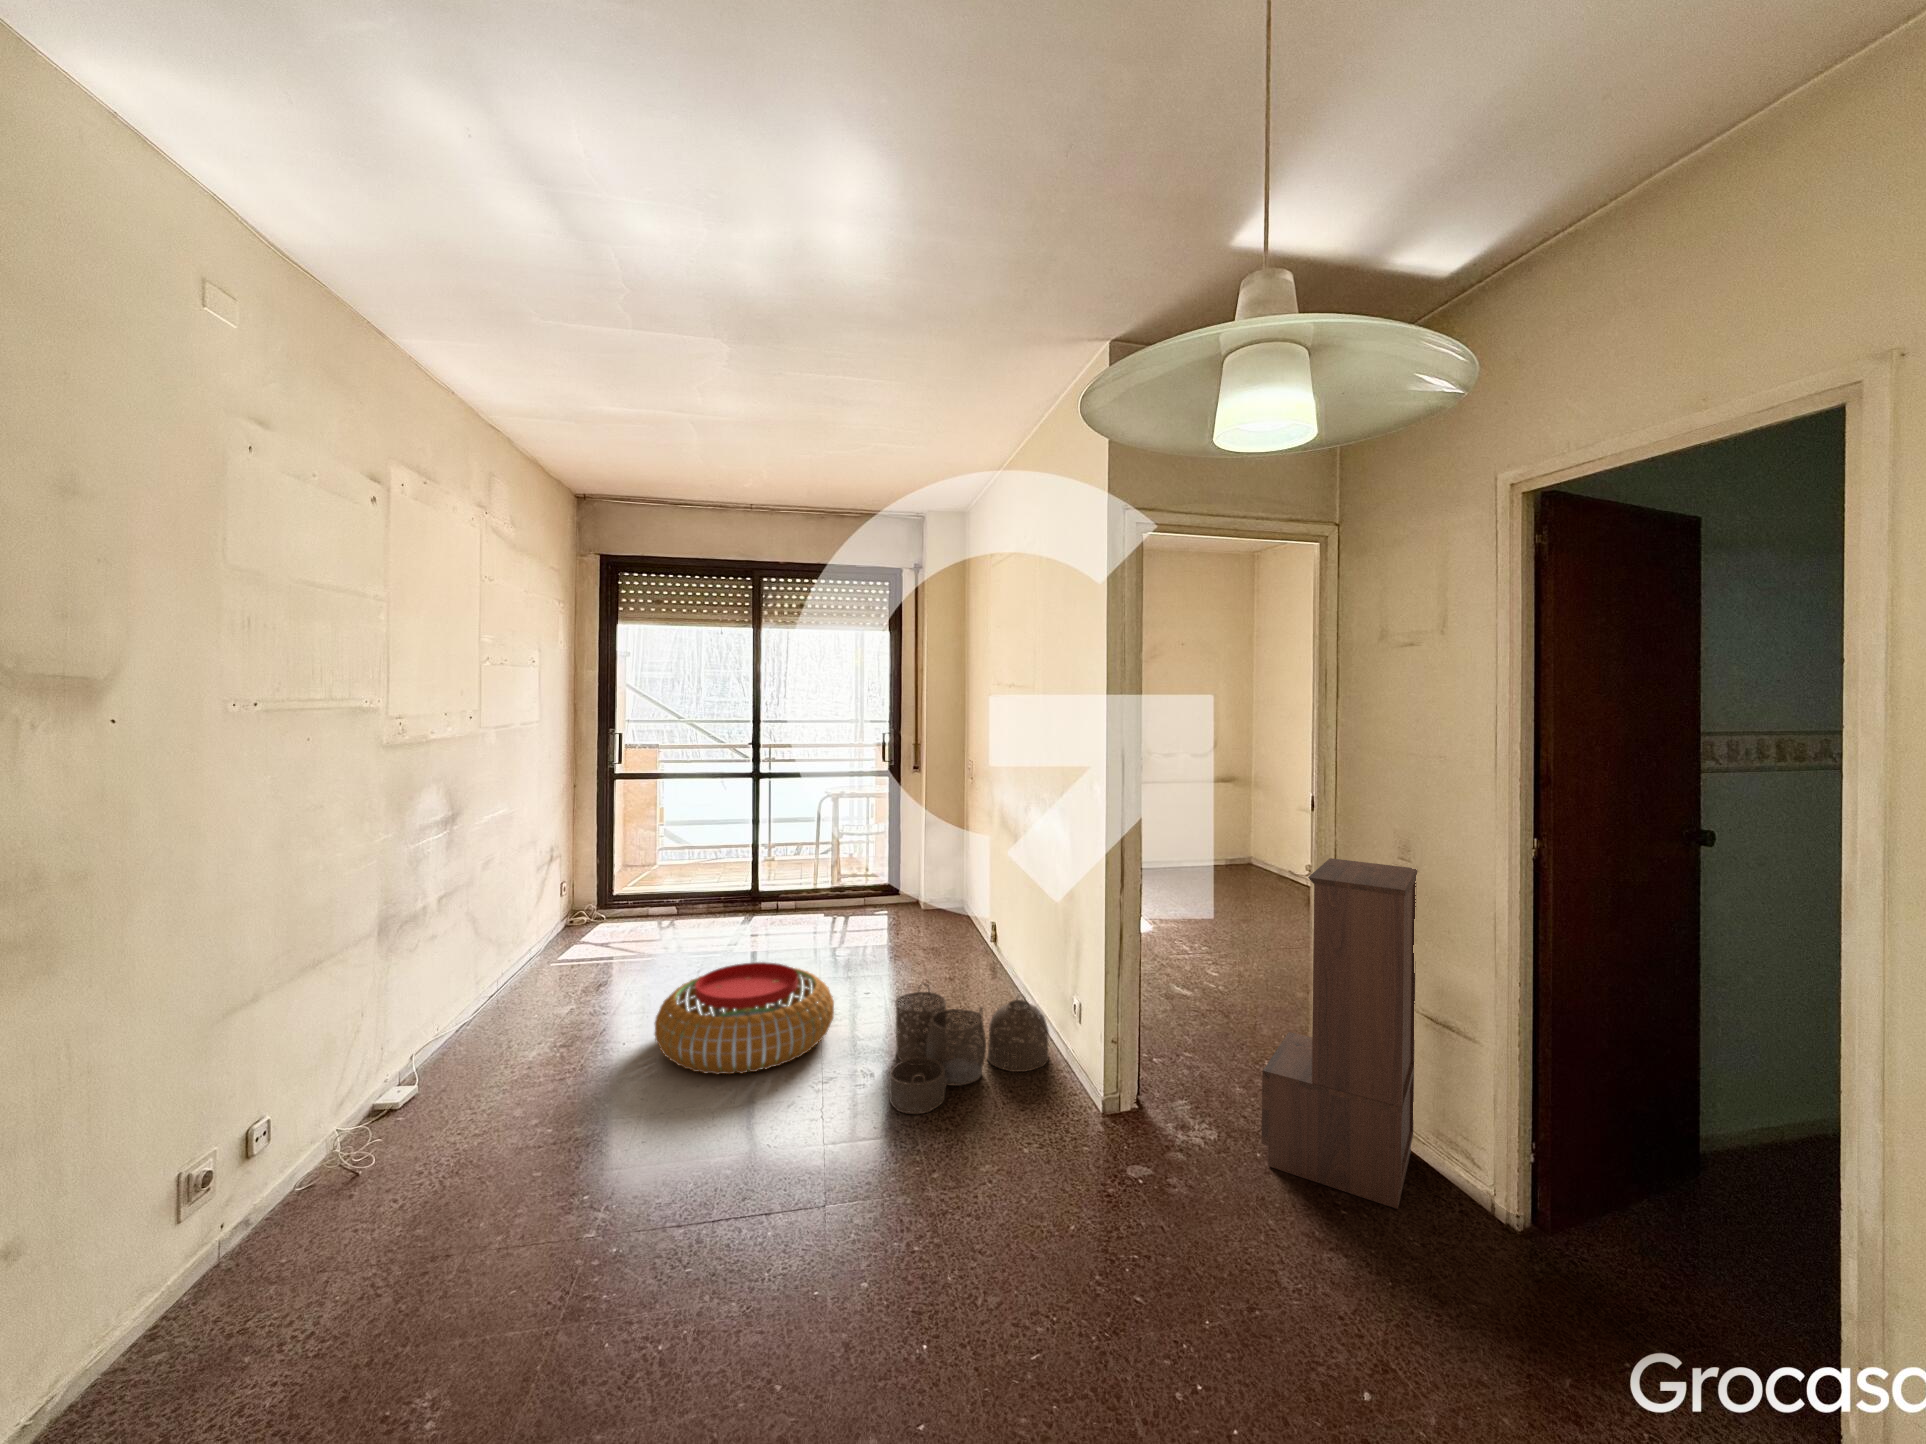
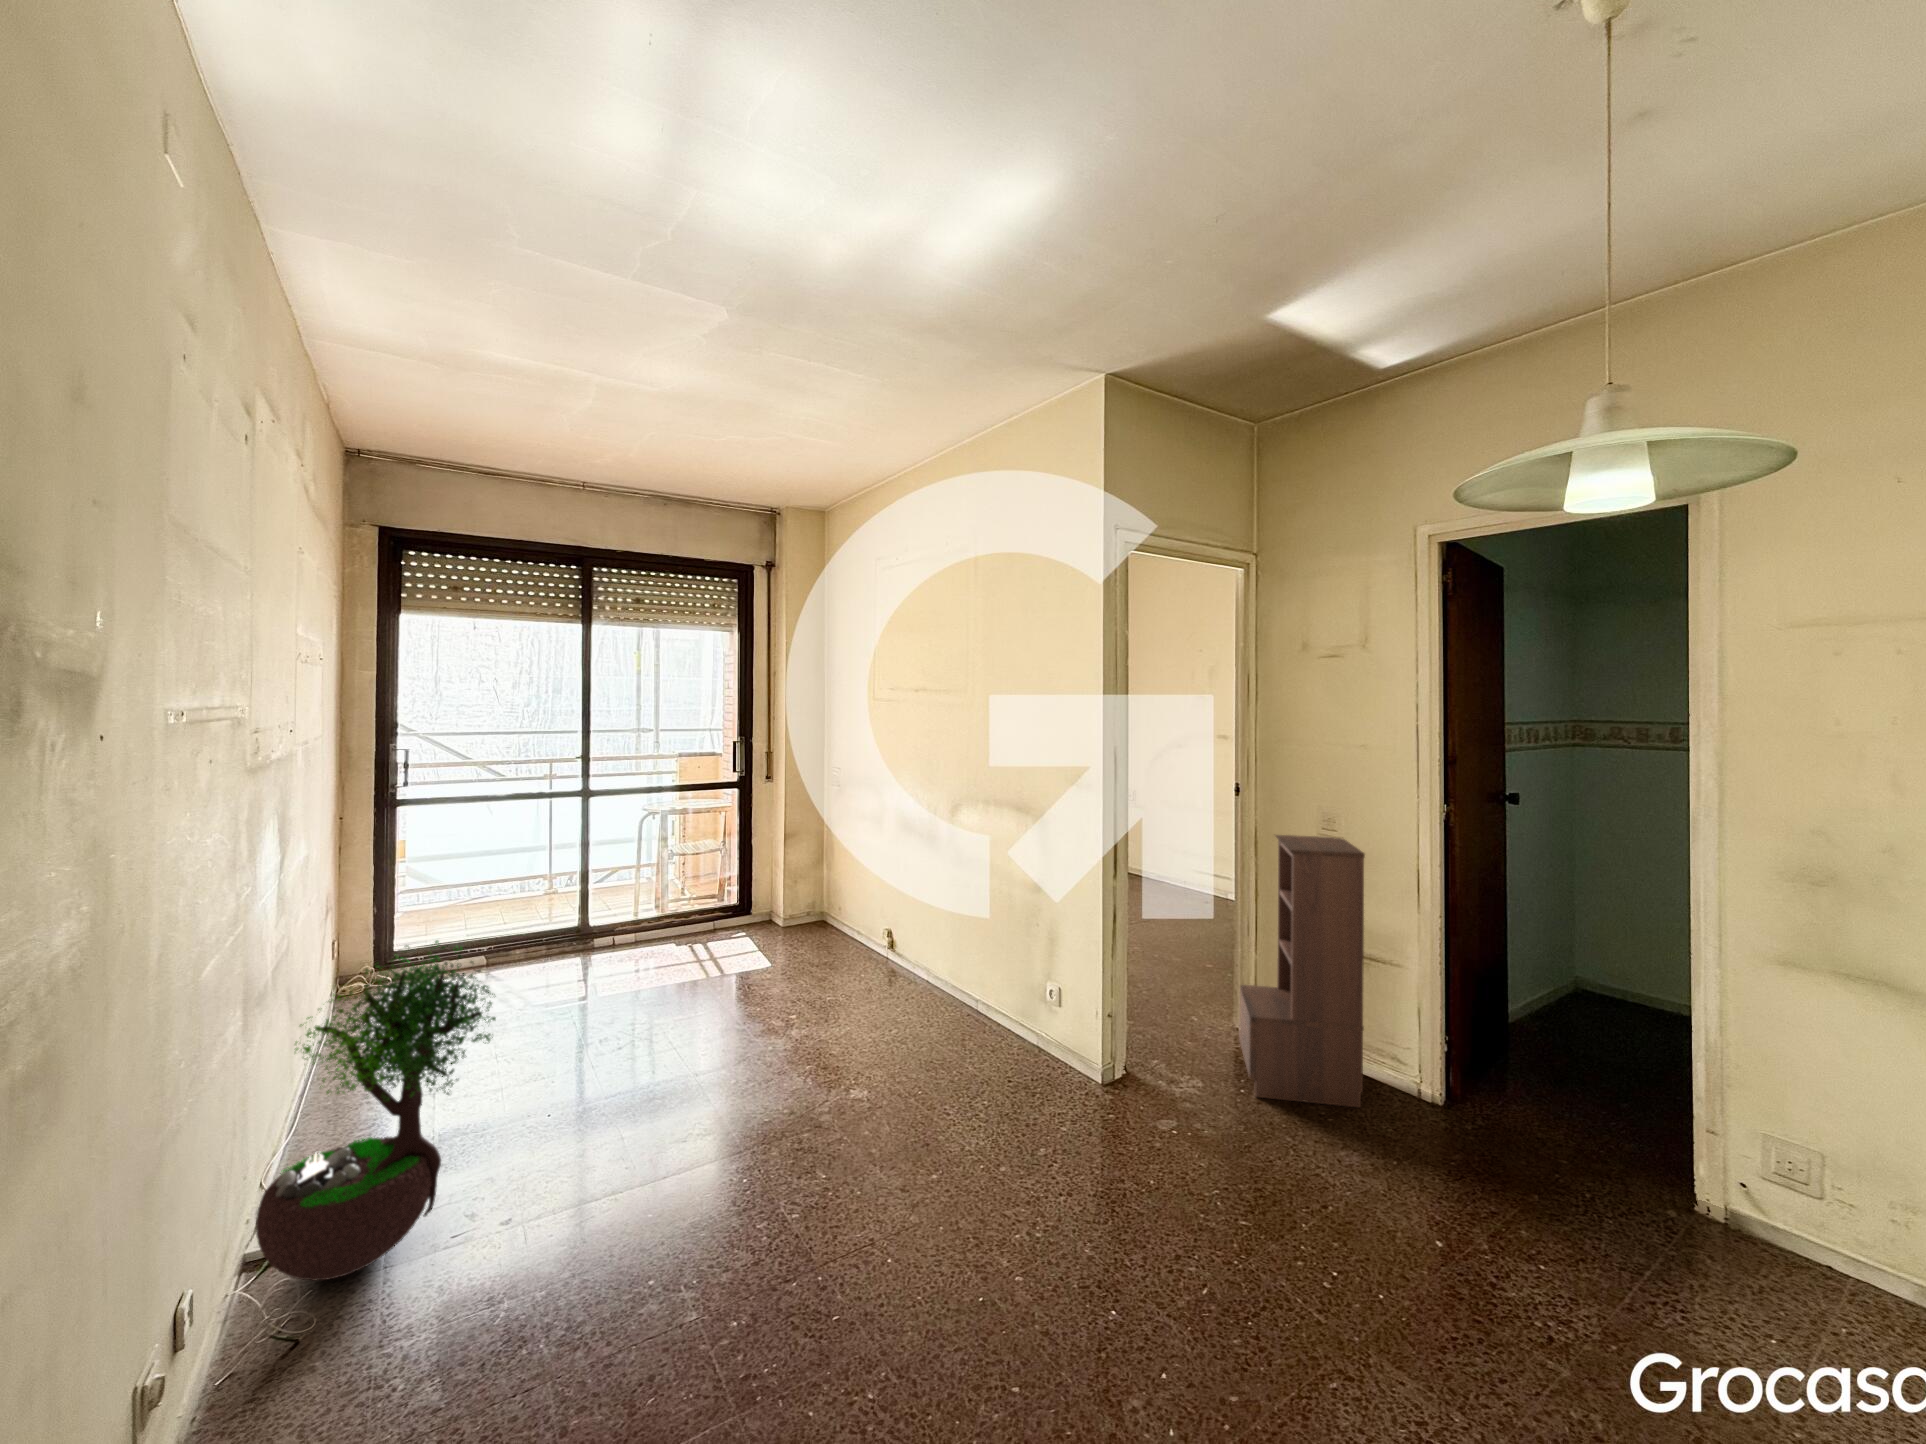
potted tree: none [360,887,526,1136] -> present [256,941,496,1281]
pouf: present [655,962,834,1074] -> none [594,997,798,1126]
woven basket: present [889,984,1049,1114] -> none [873,988,1022,1120]

